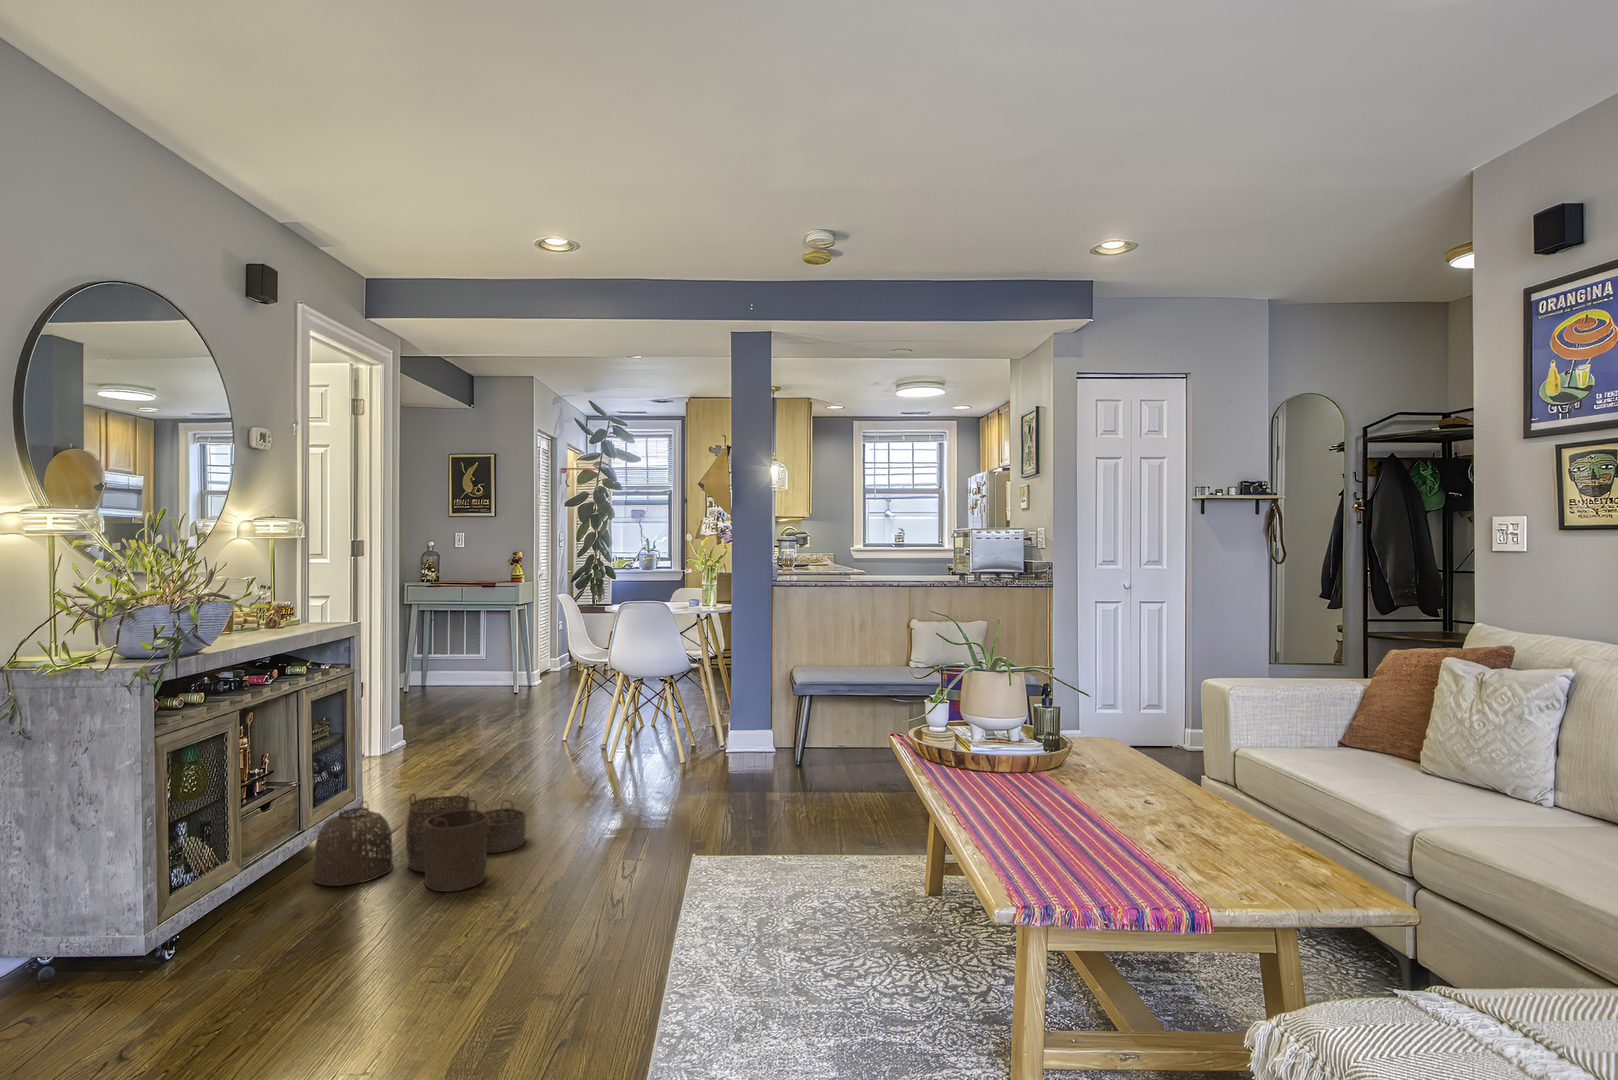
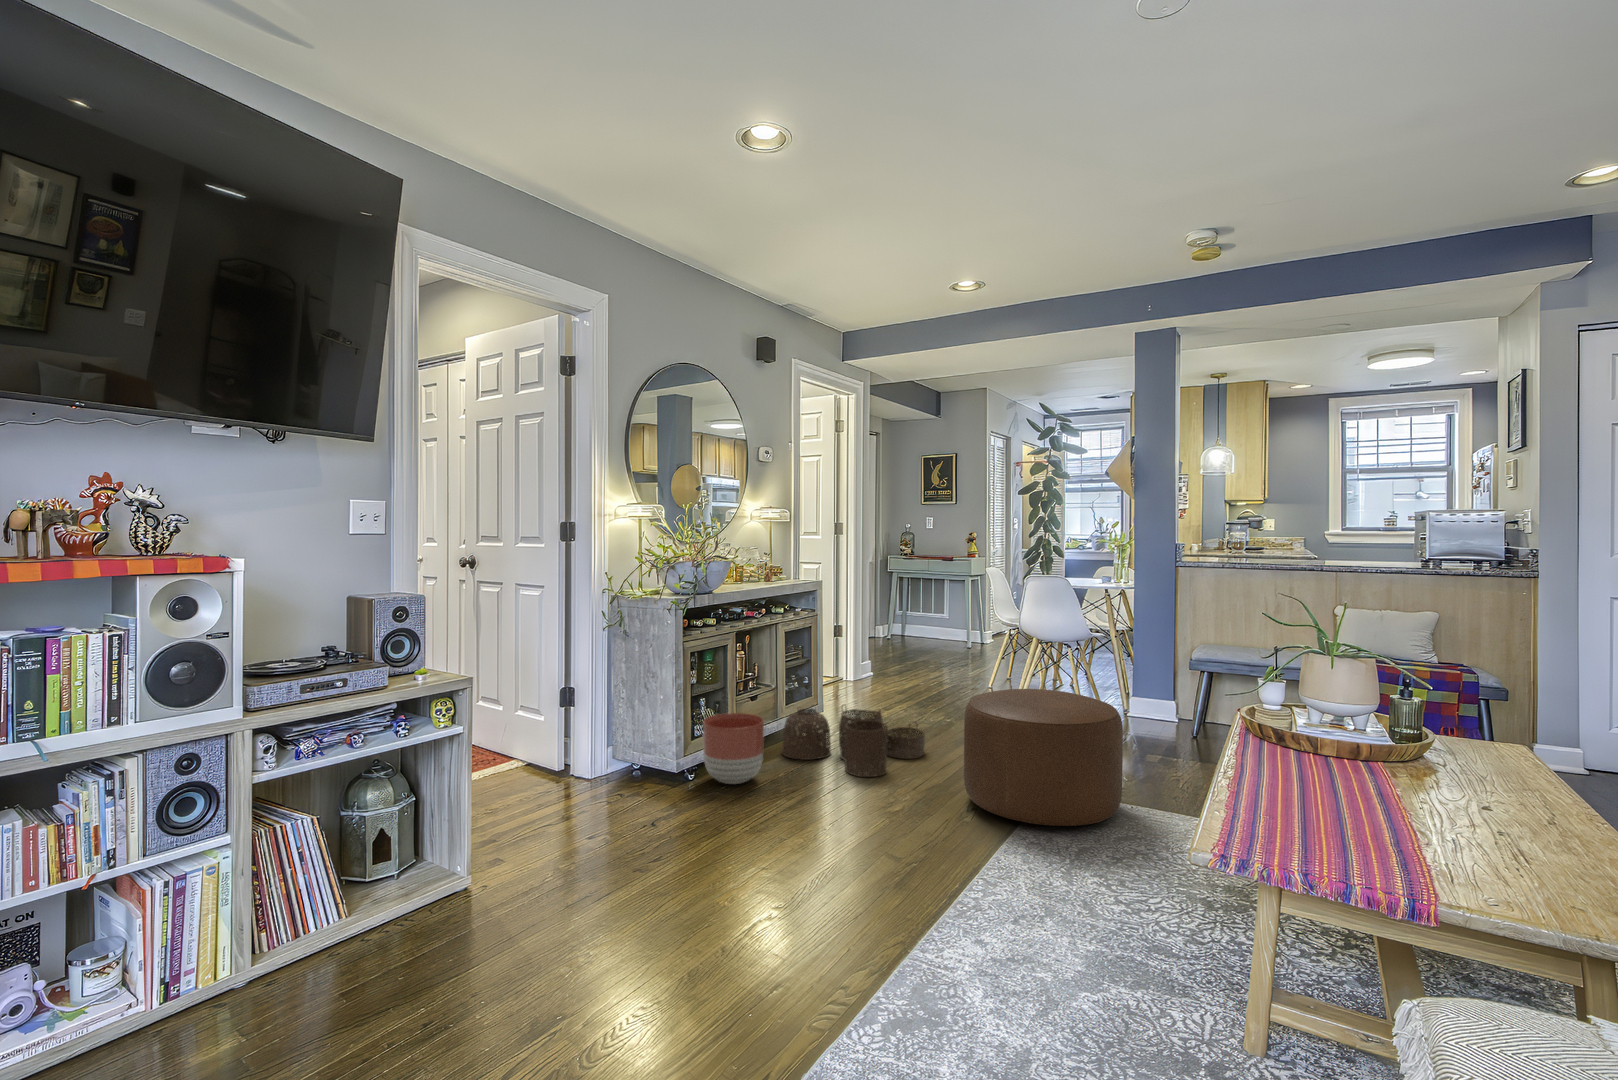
ottoman: none [603,739,783,905] -> present [964,689,1123,826]
planter: none [189,835,301,953] -> present [703,713,764,784]

